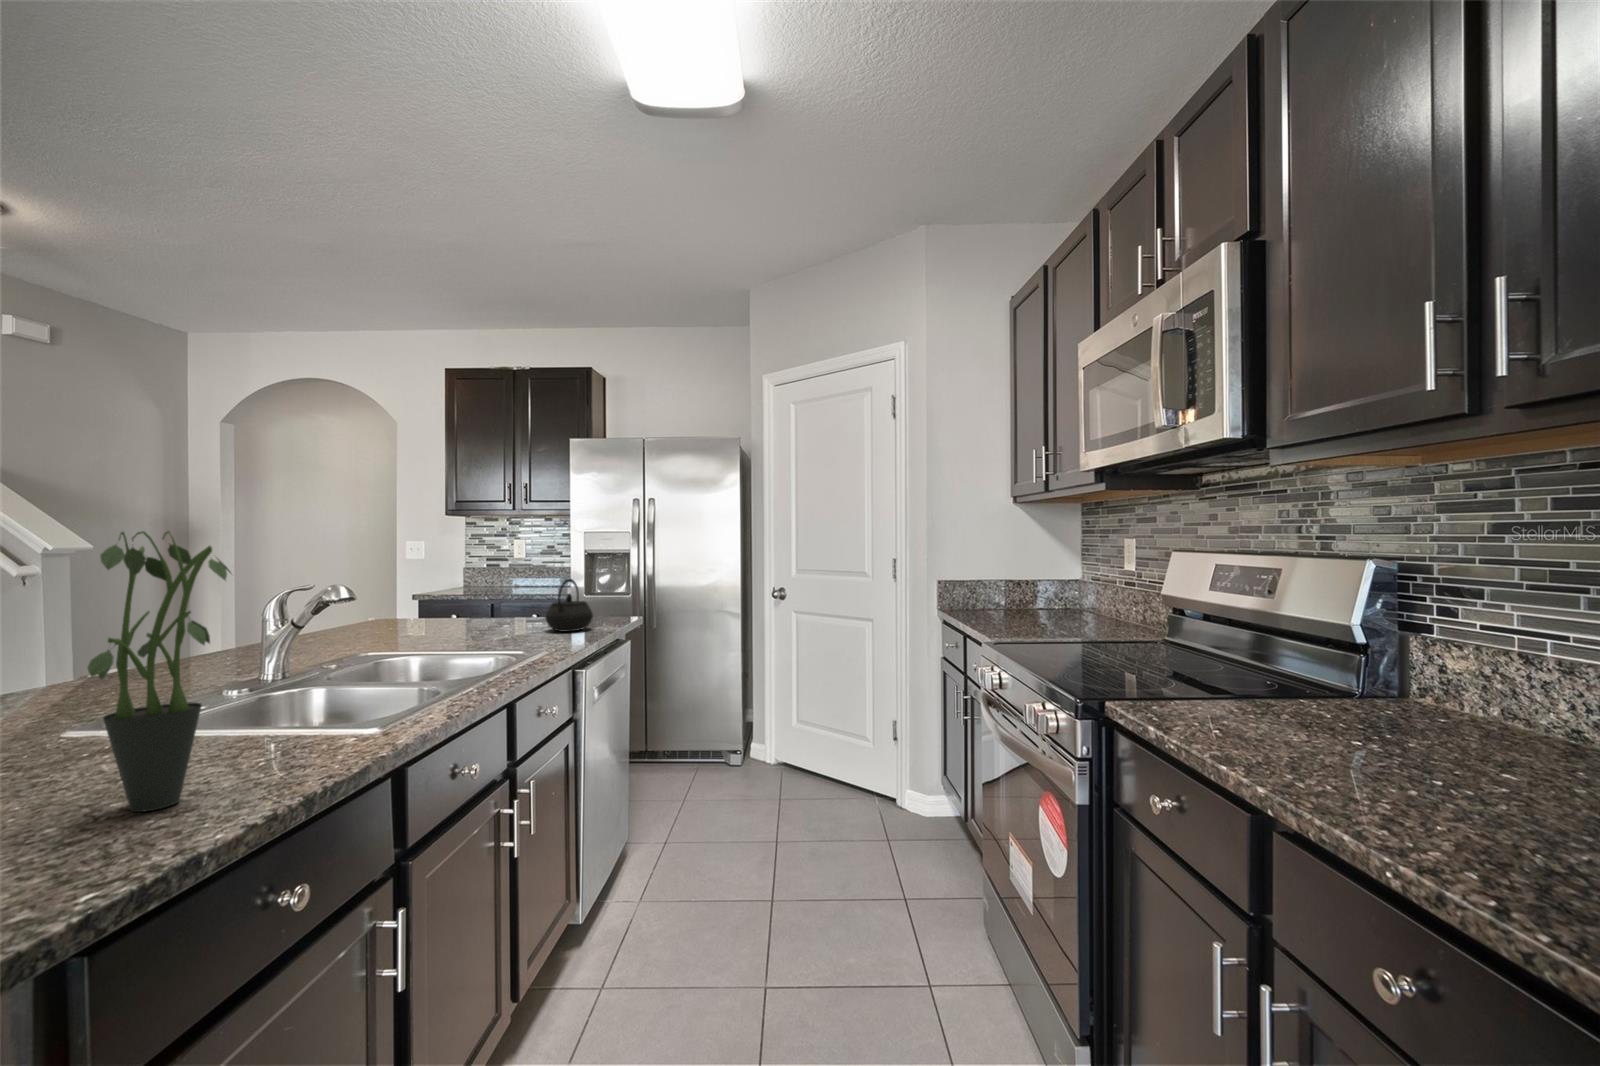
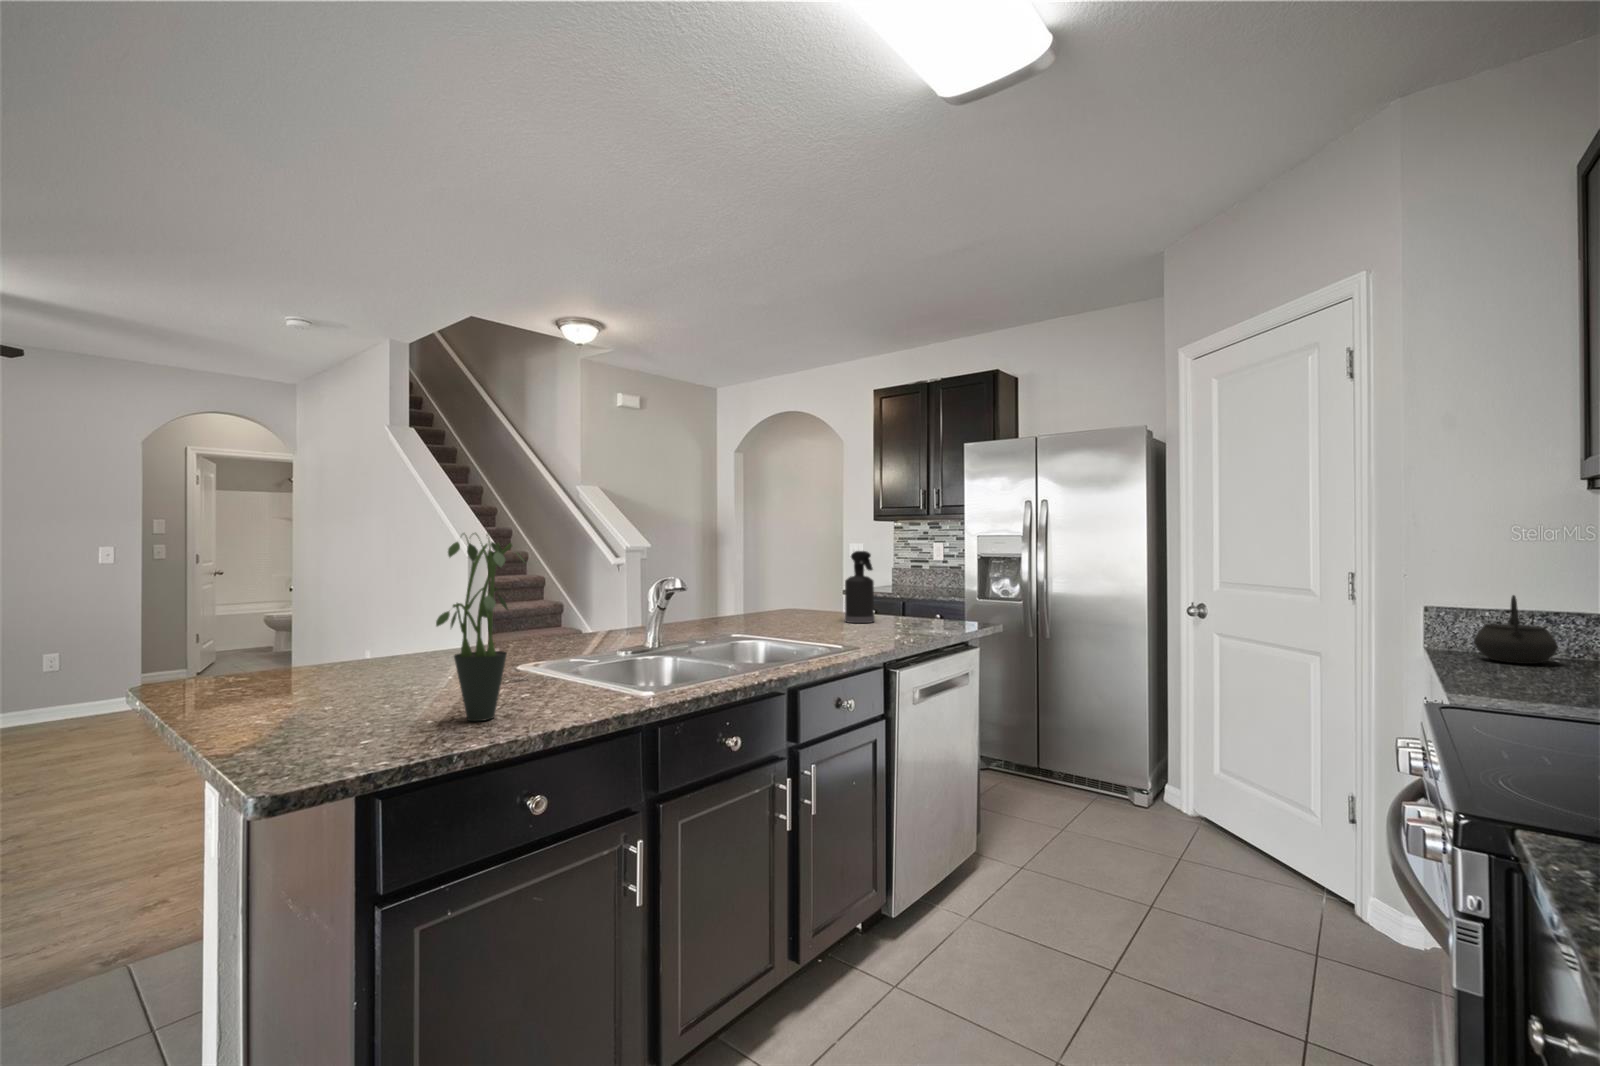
spray bottle: none [481,549,517,629] -> present [845,551,875,623]
kettle: present [545,578,593,631] -> present [1474,595,1558,664]

